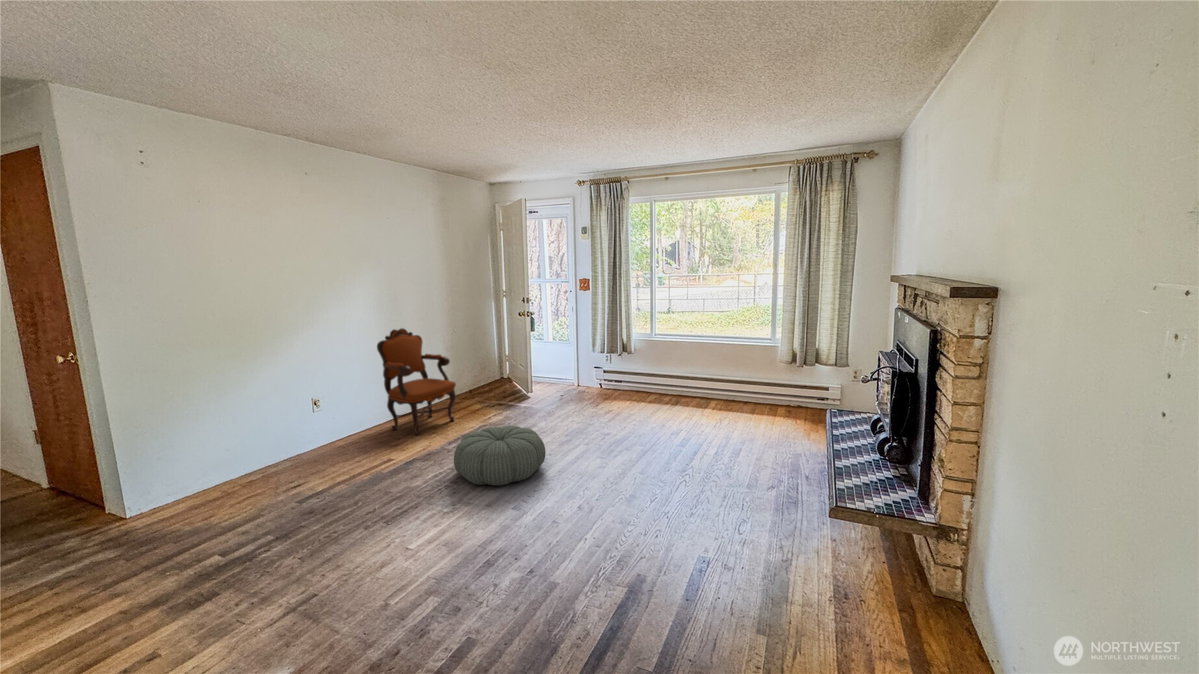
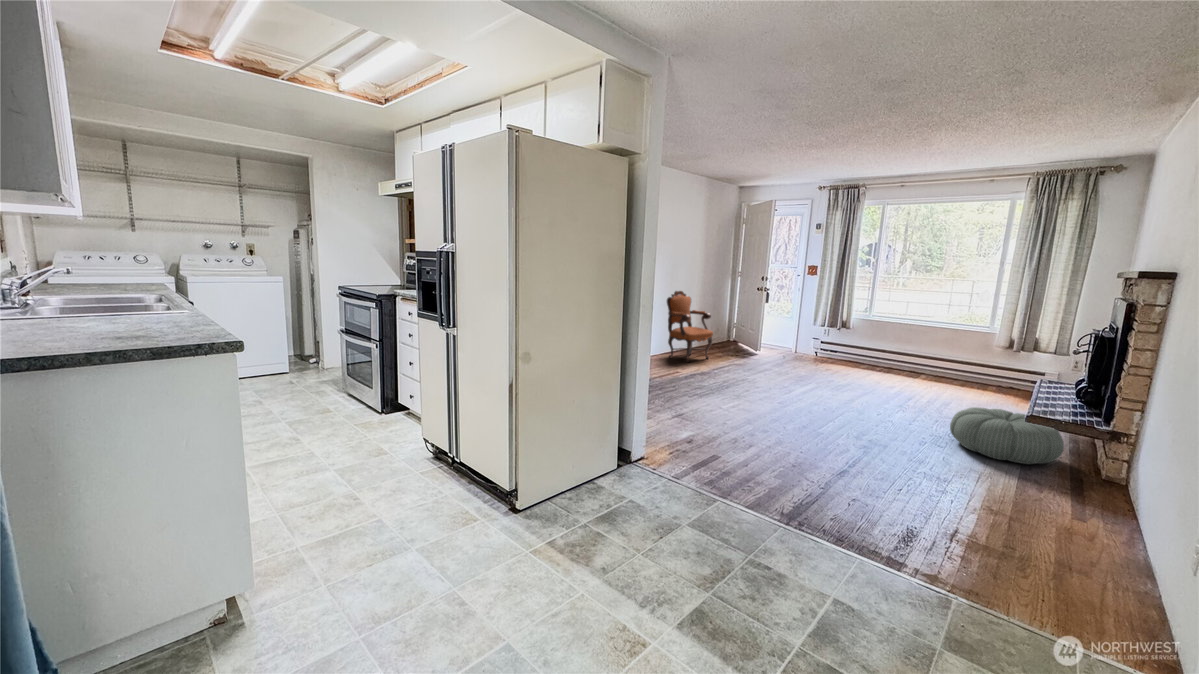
pouf: present [454,425,546,486] -> present [950,407,1064,464]

